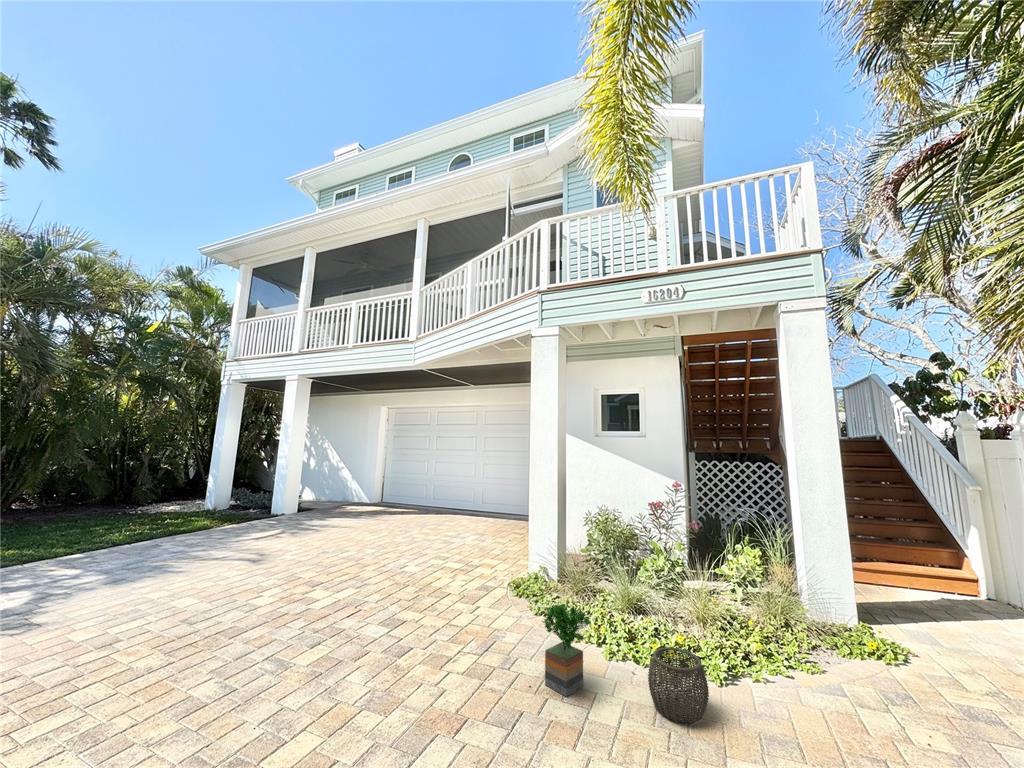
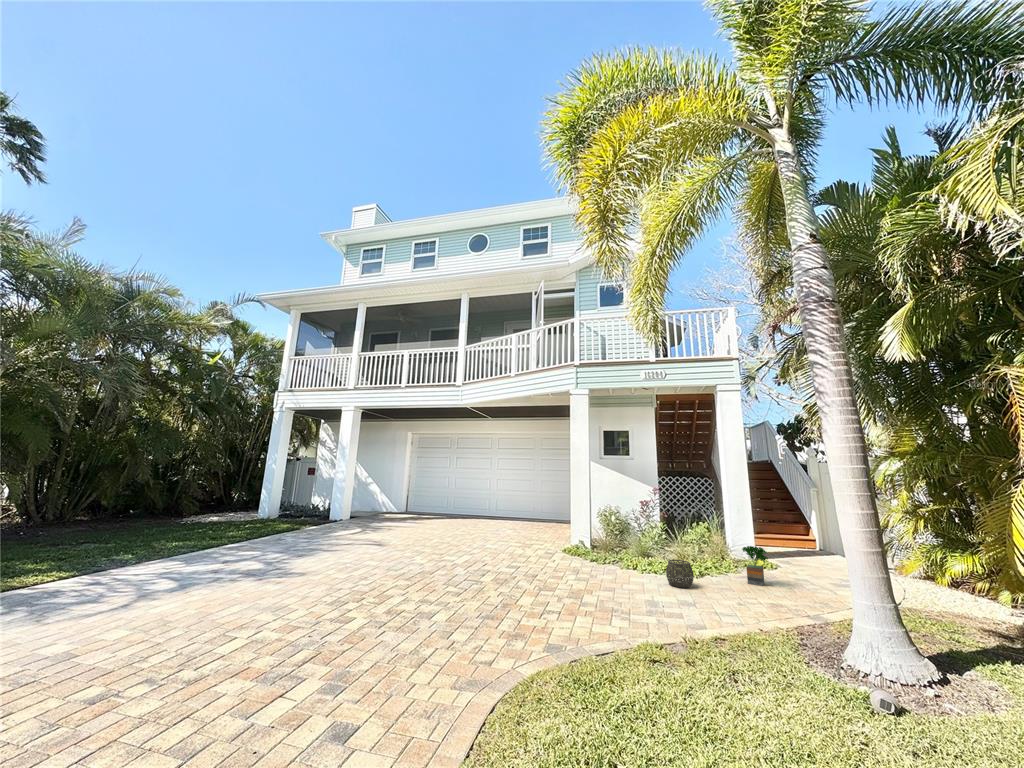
potted tree: present [544,605,591,697] -> present [742,546,768,586]

